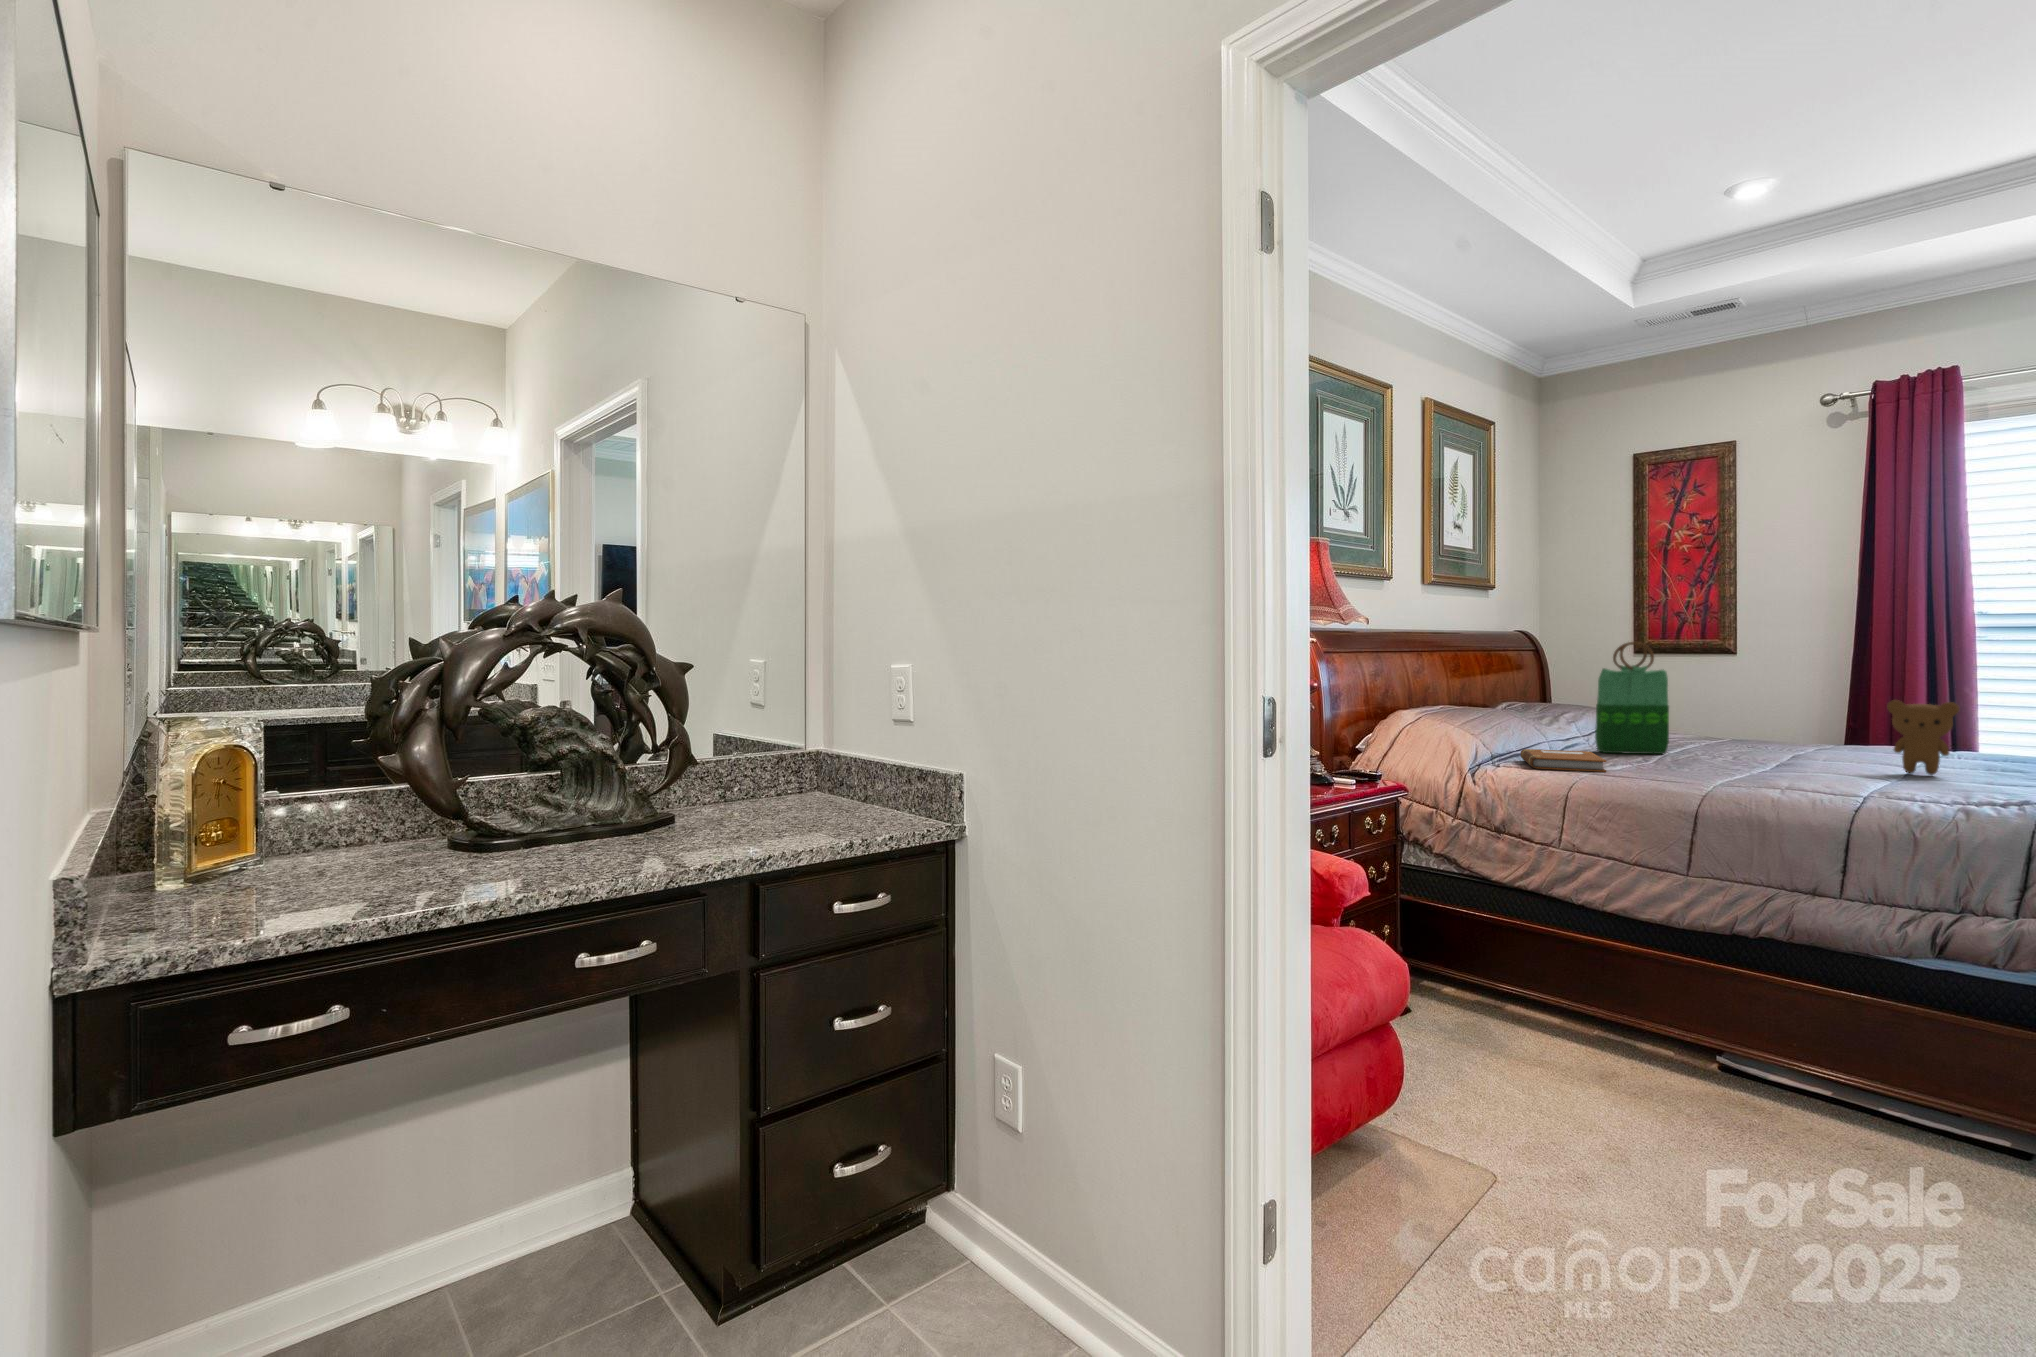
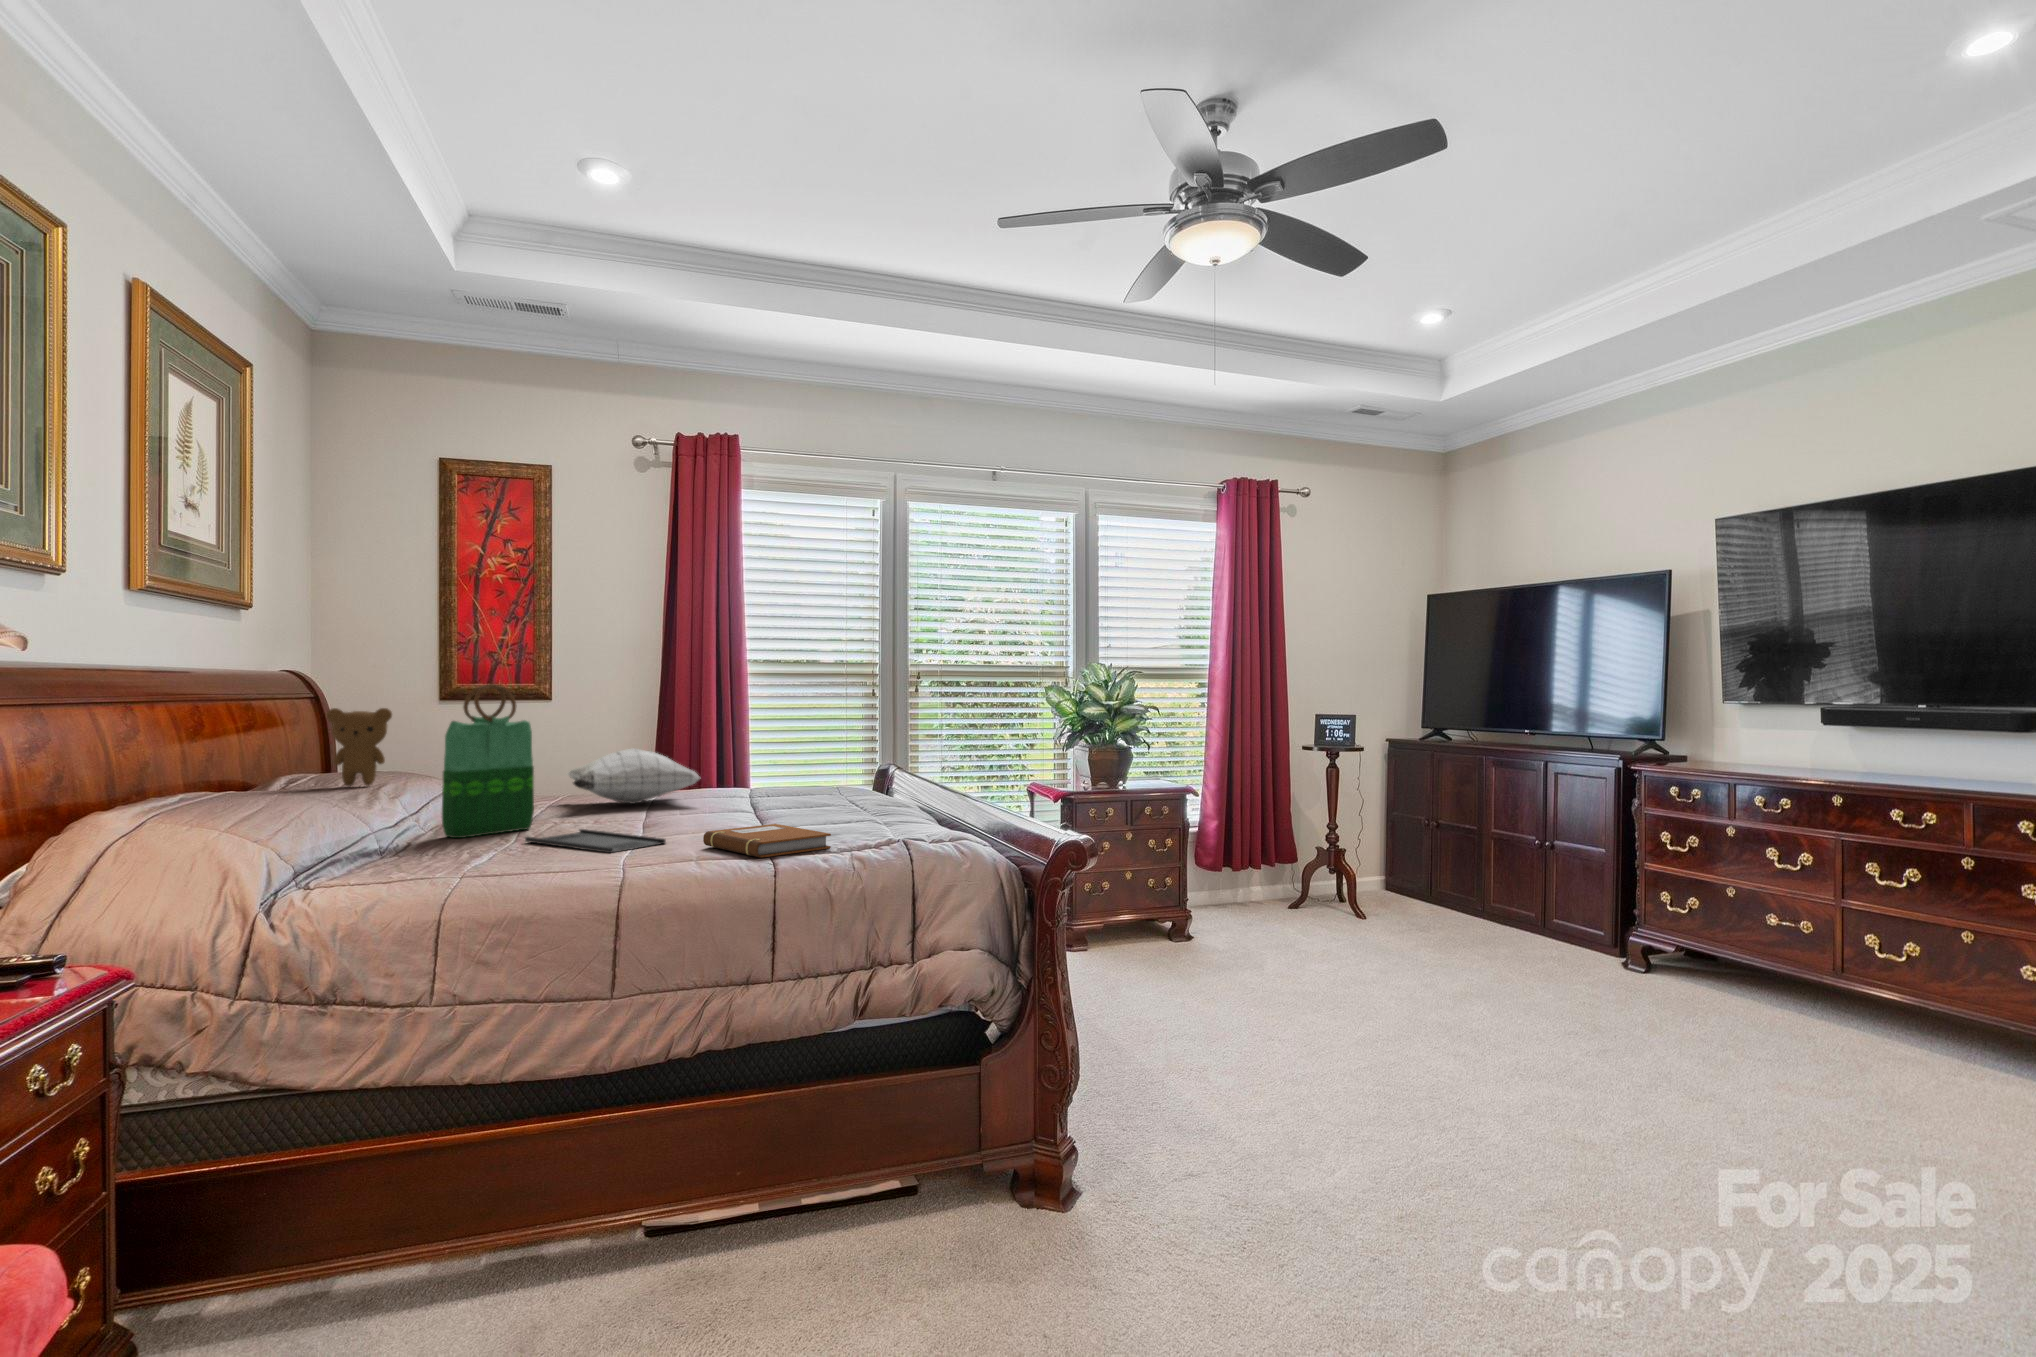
pillow: none [1716,698,1857,748] -> present [567,748,701,804]
teddy bear: present [1887,700,1959,775] -> present [327,708,392,786]
notebook: present [1521,749,1606,772] -> present [703,824,831,858]
tray: none [1650,756,1766,775] -> present [525,829,666,853]

